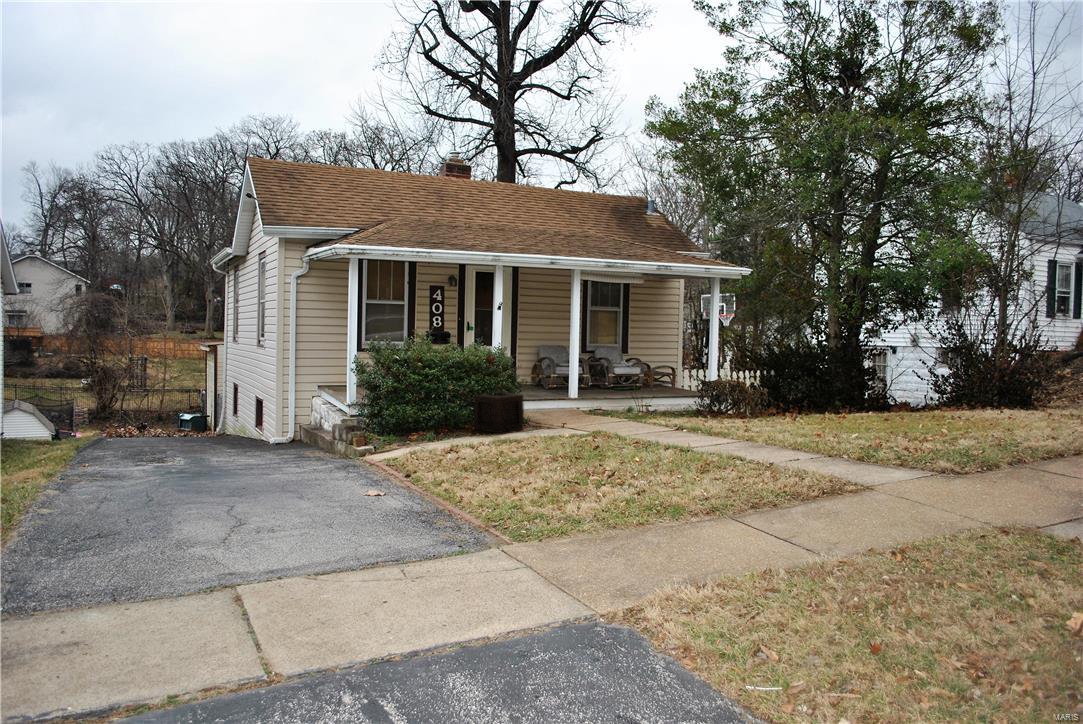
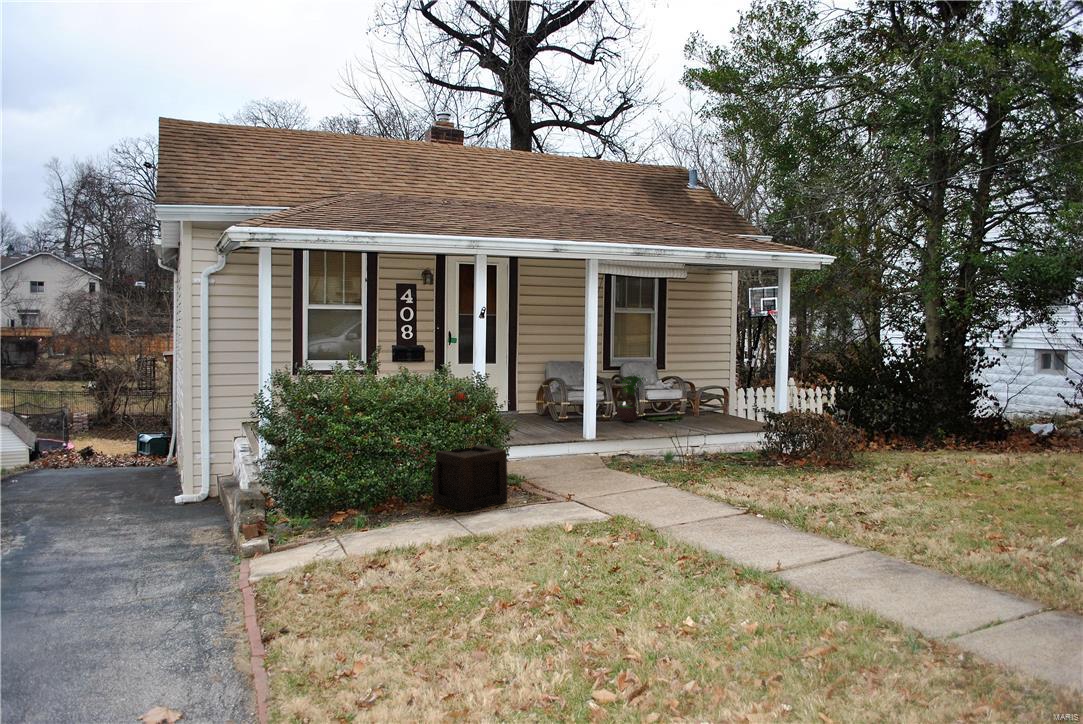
potted tree: none [592,352,615,392] -> present [617,375,643,422]

